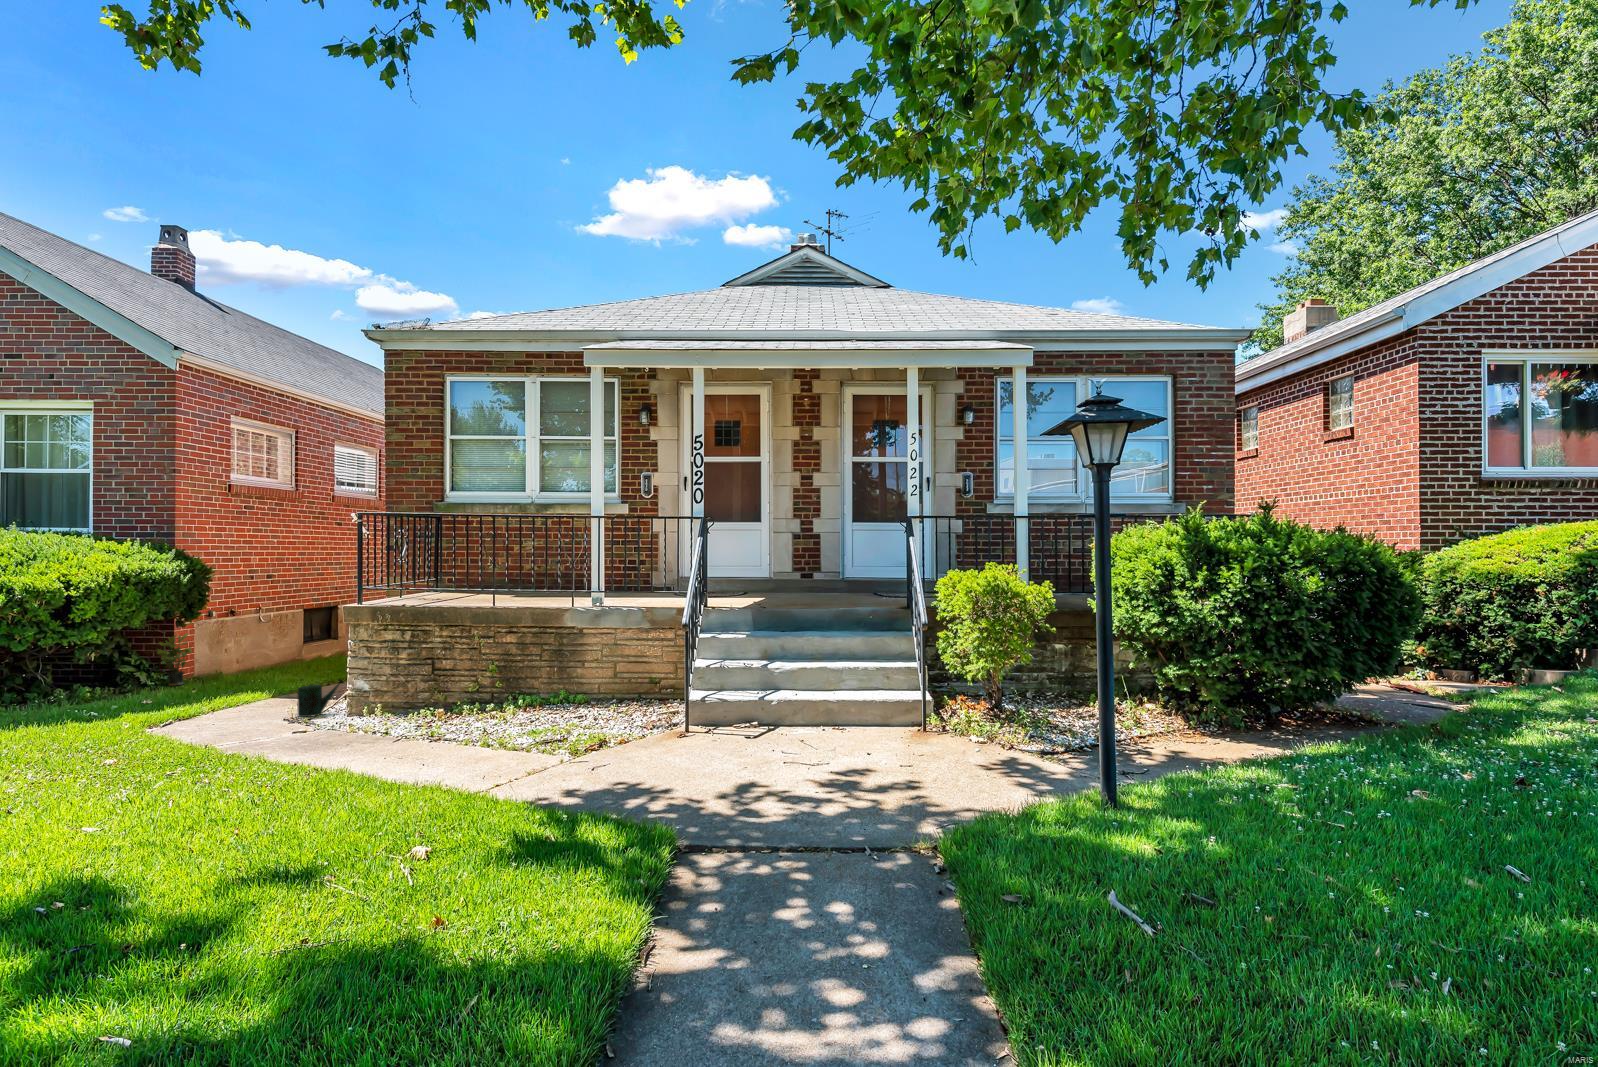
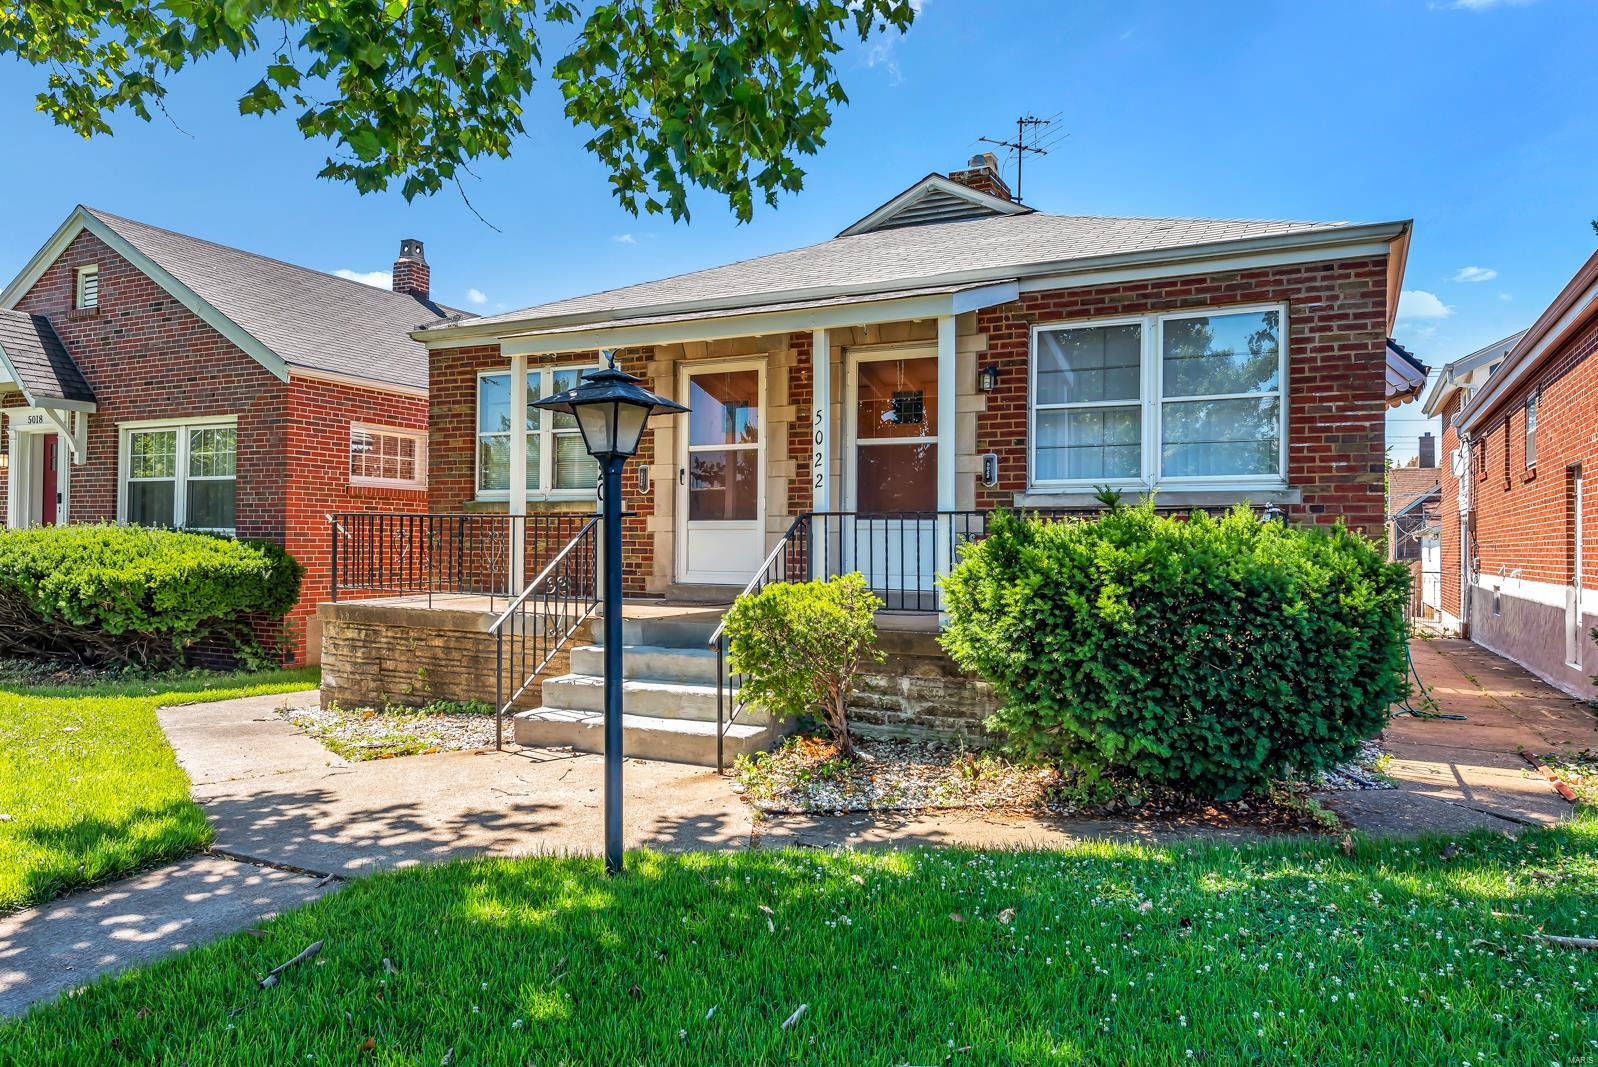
watering can: present [297,680,344,717] -> none [278,669,325,702]

